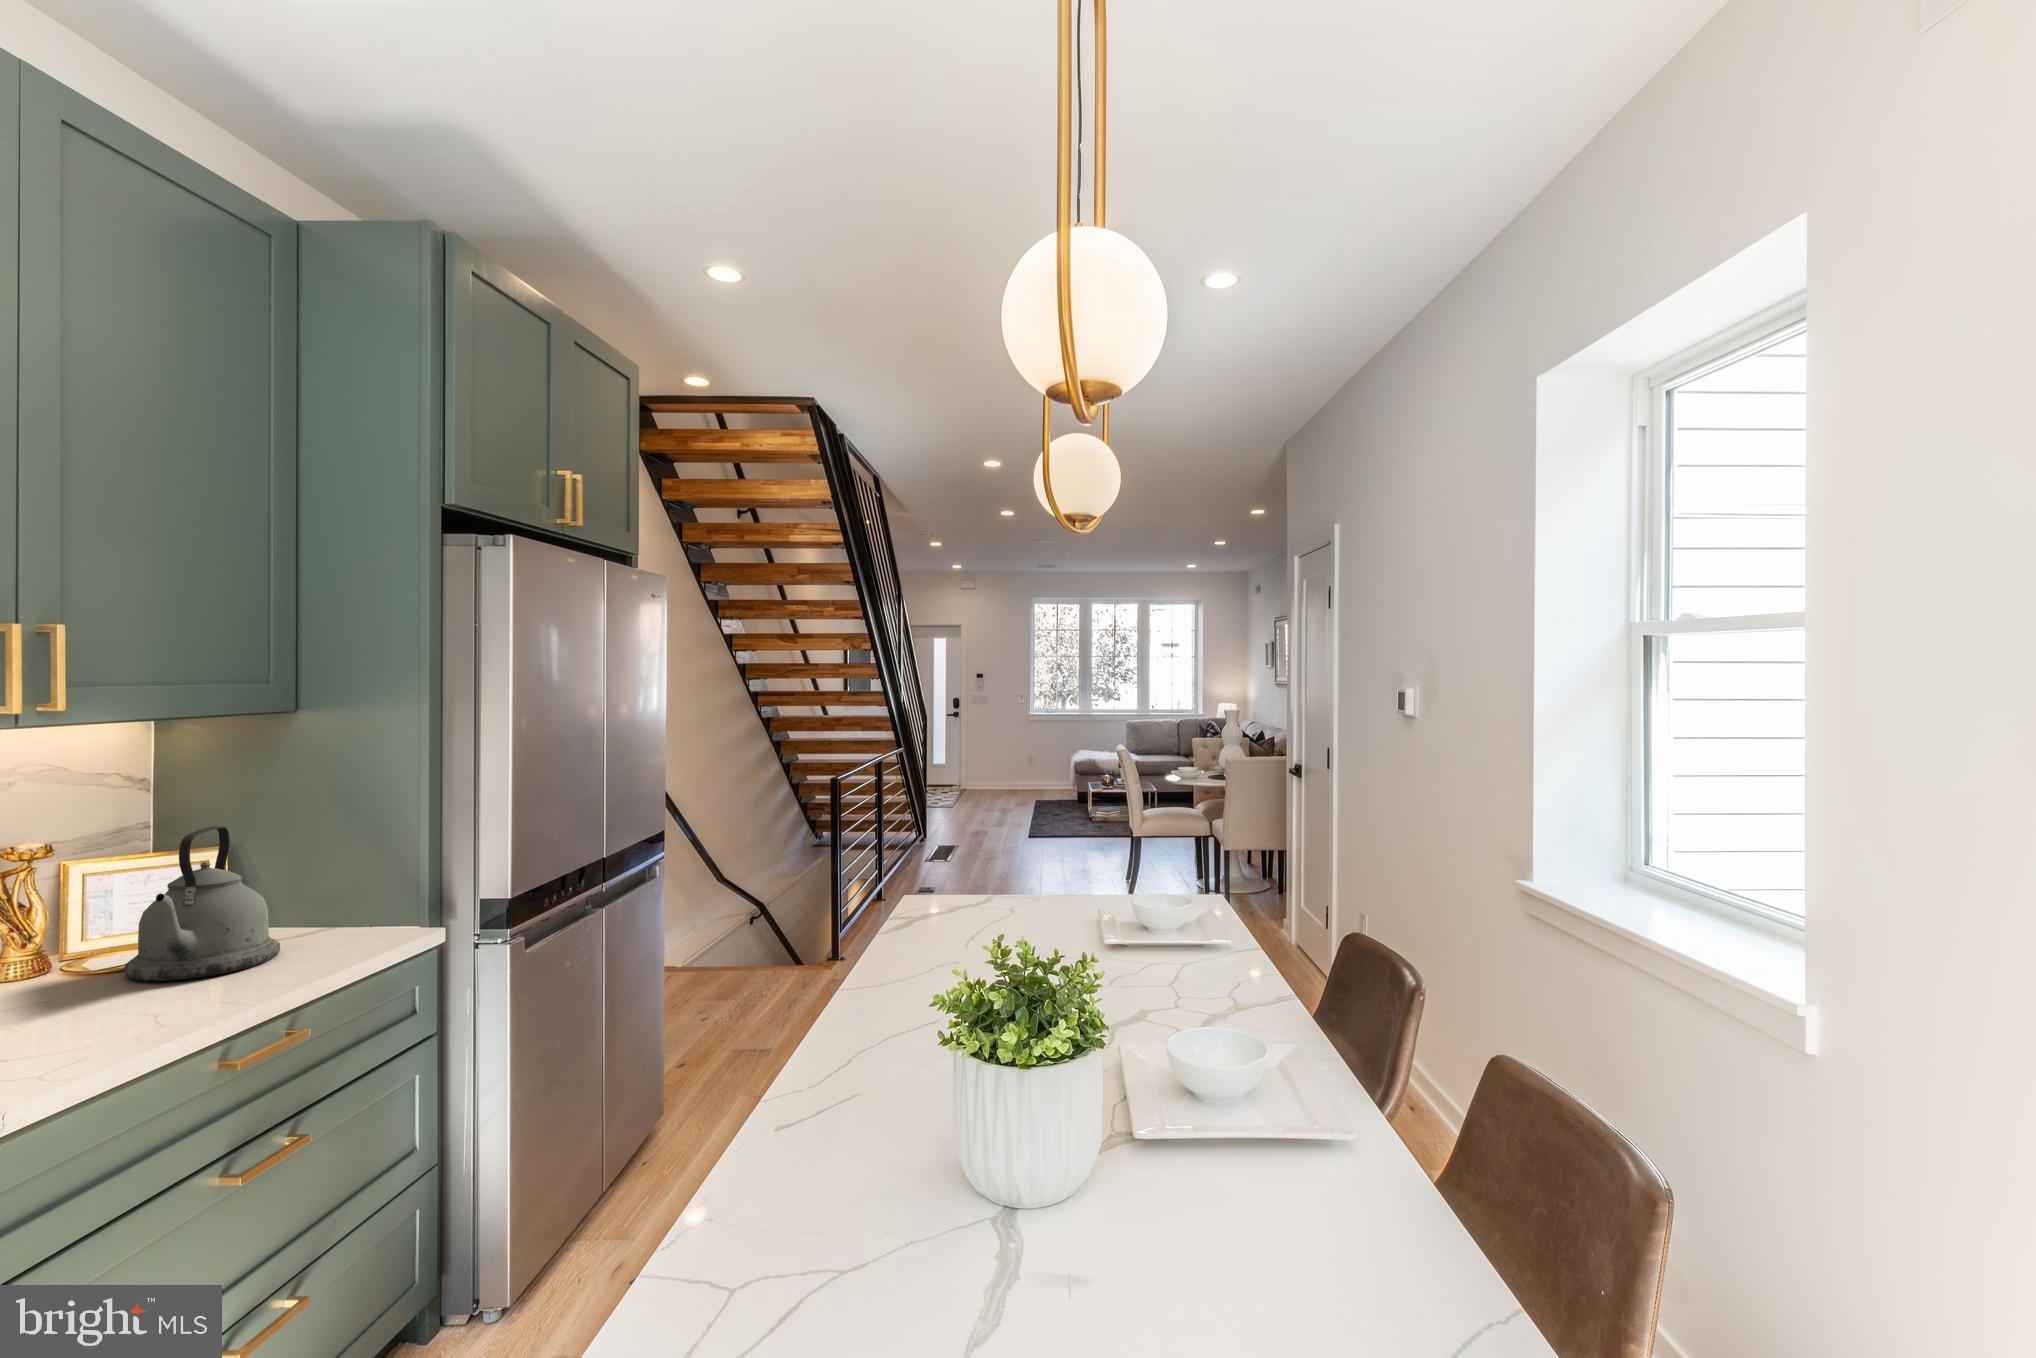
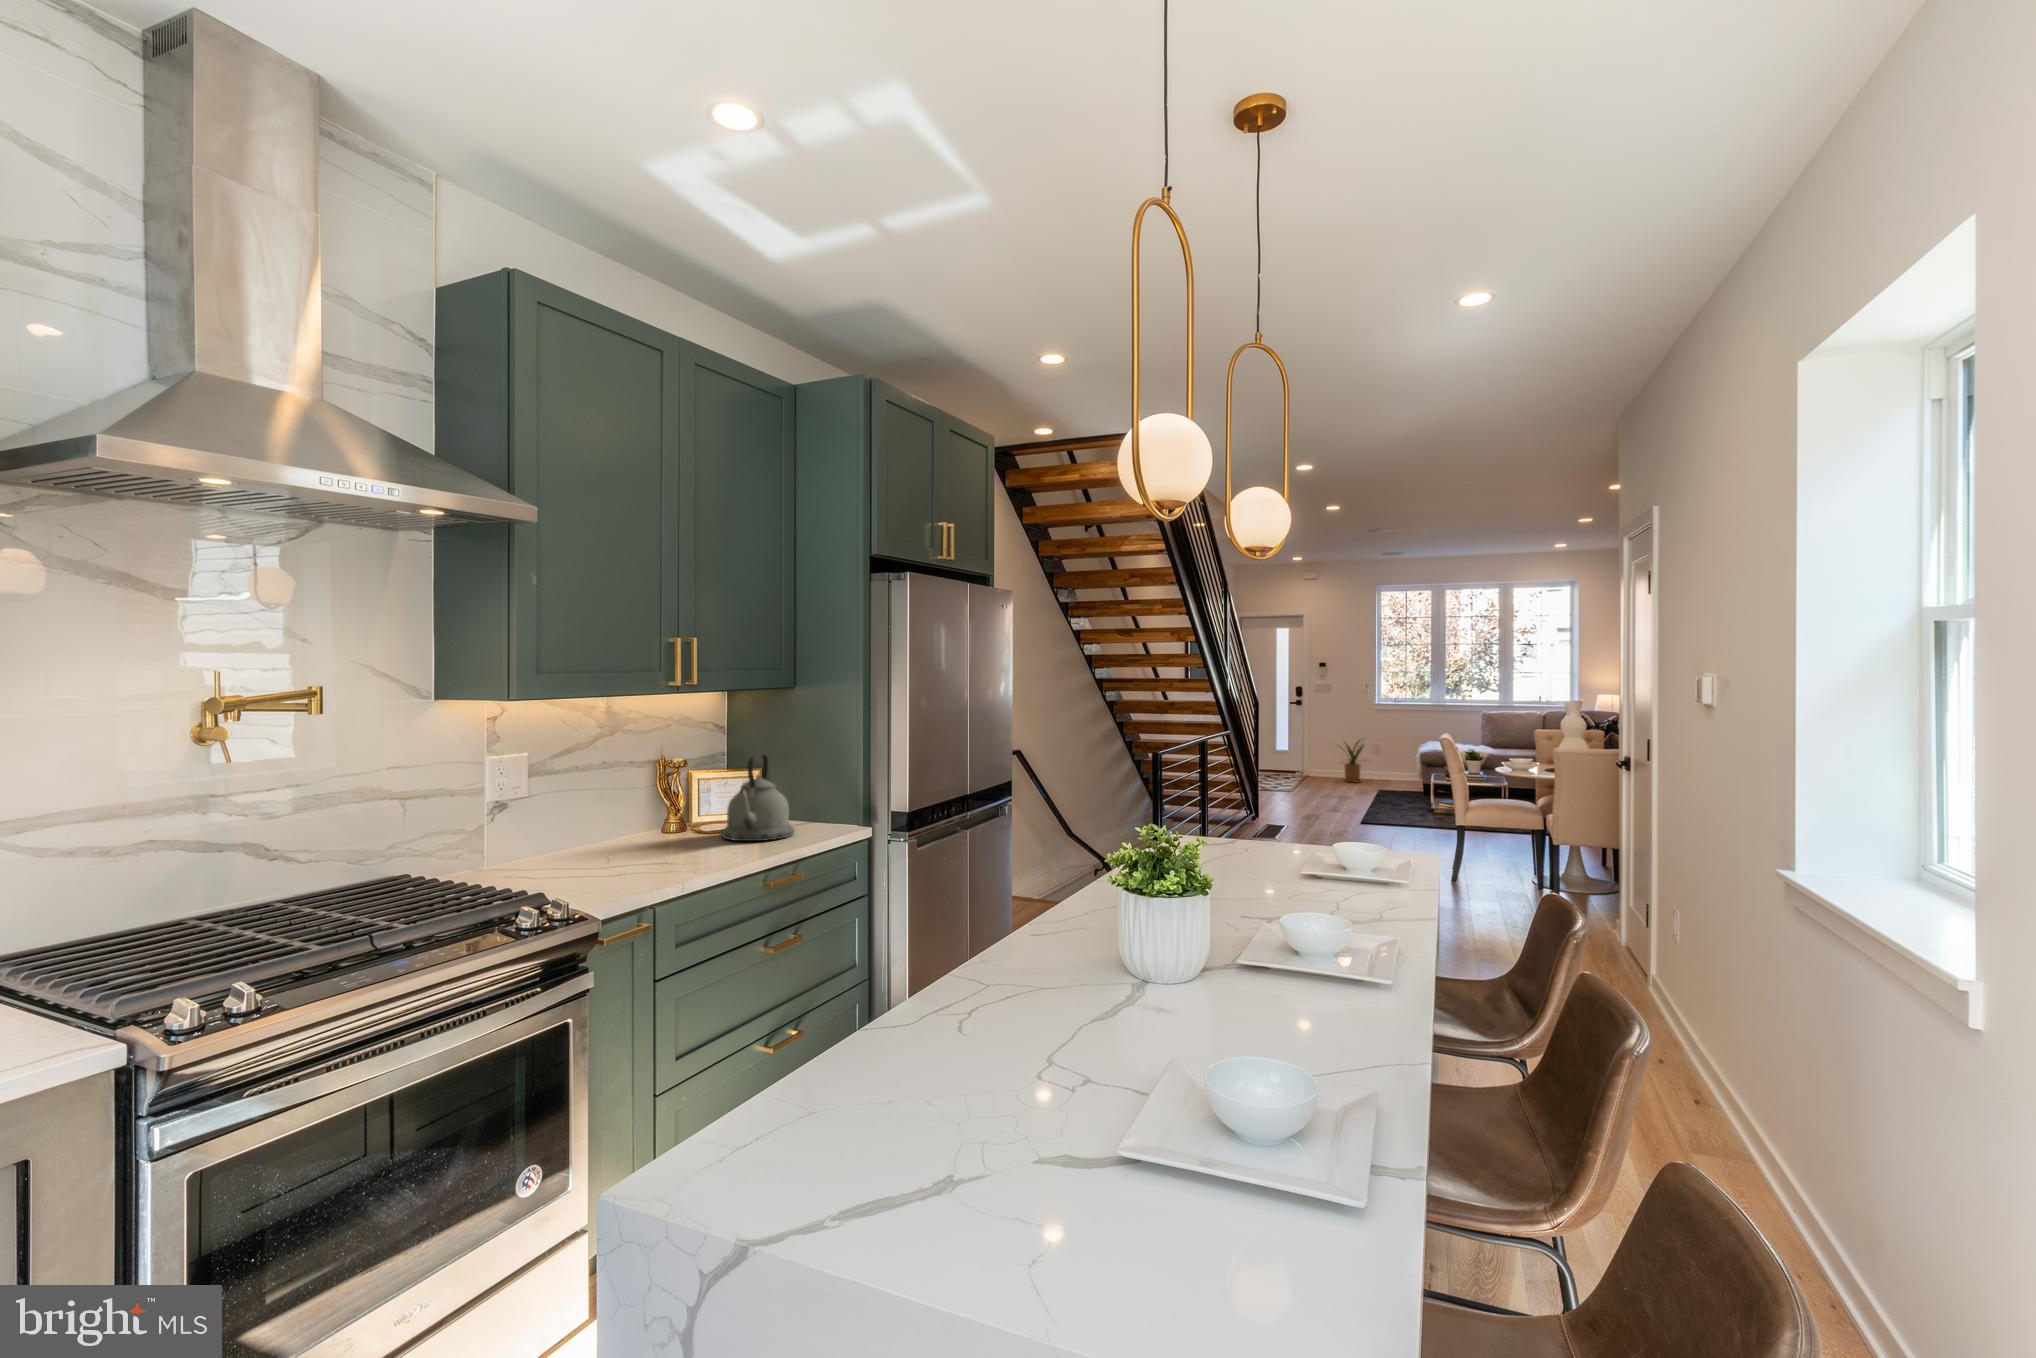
house plant: none [986,748,1028,794] -> present [1342,741,1363,782]

